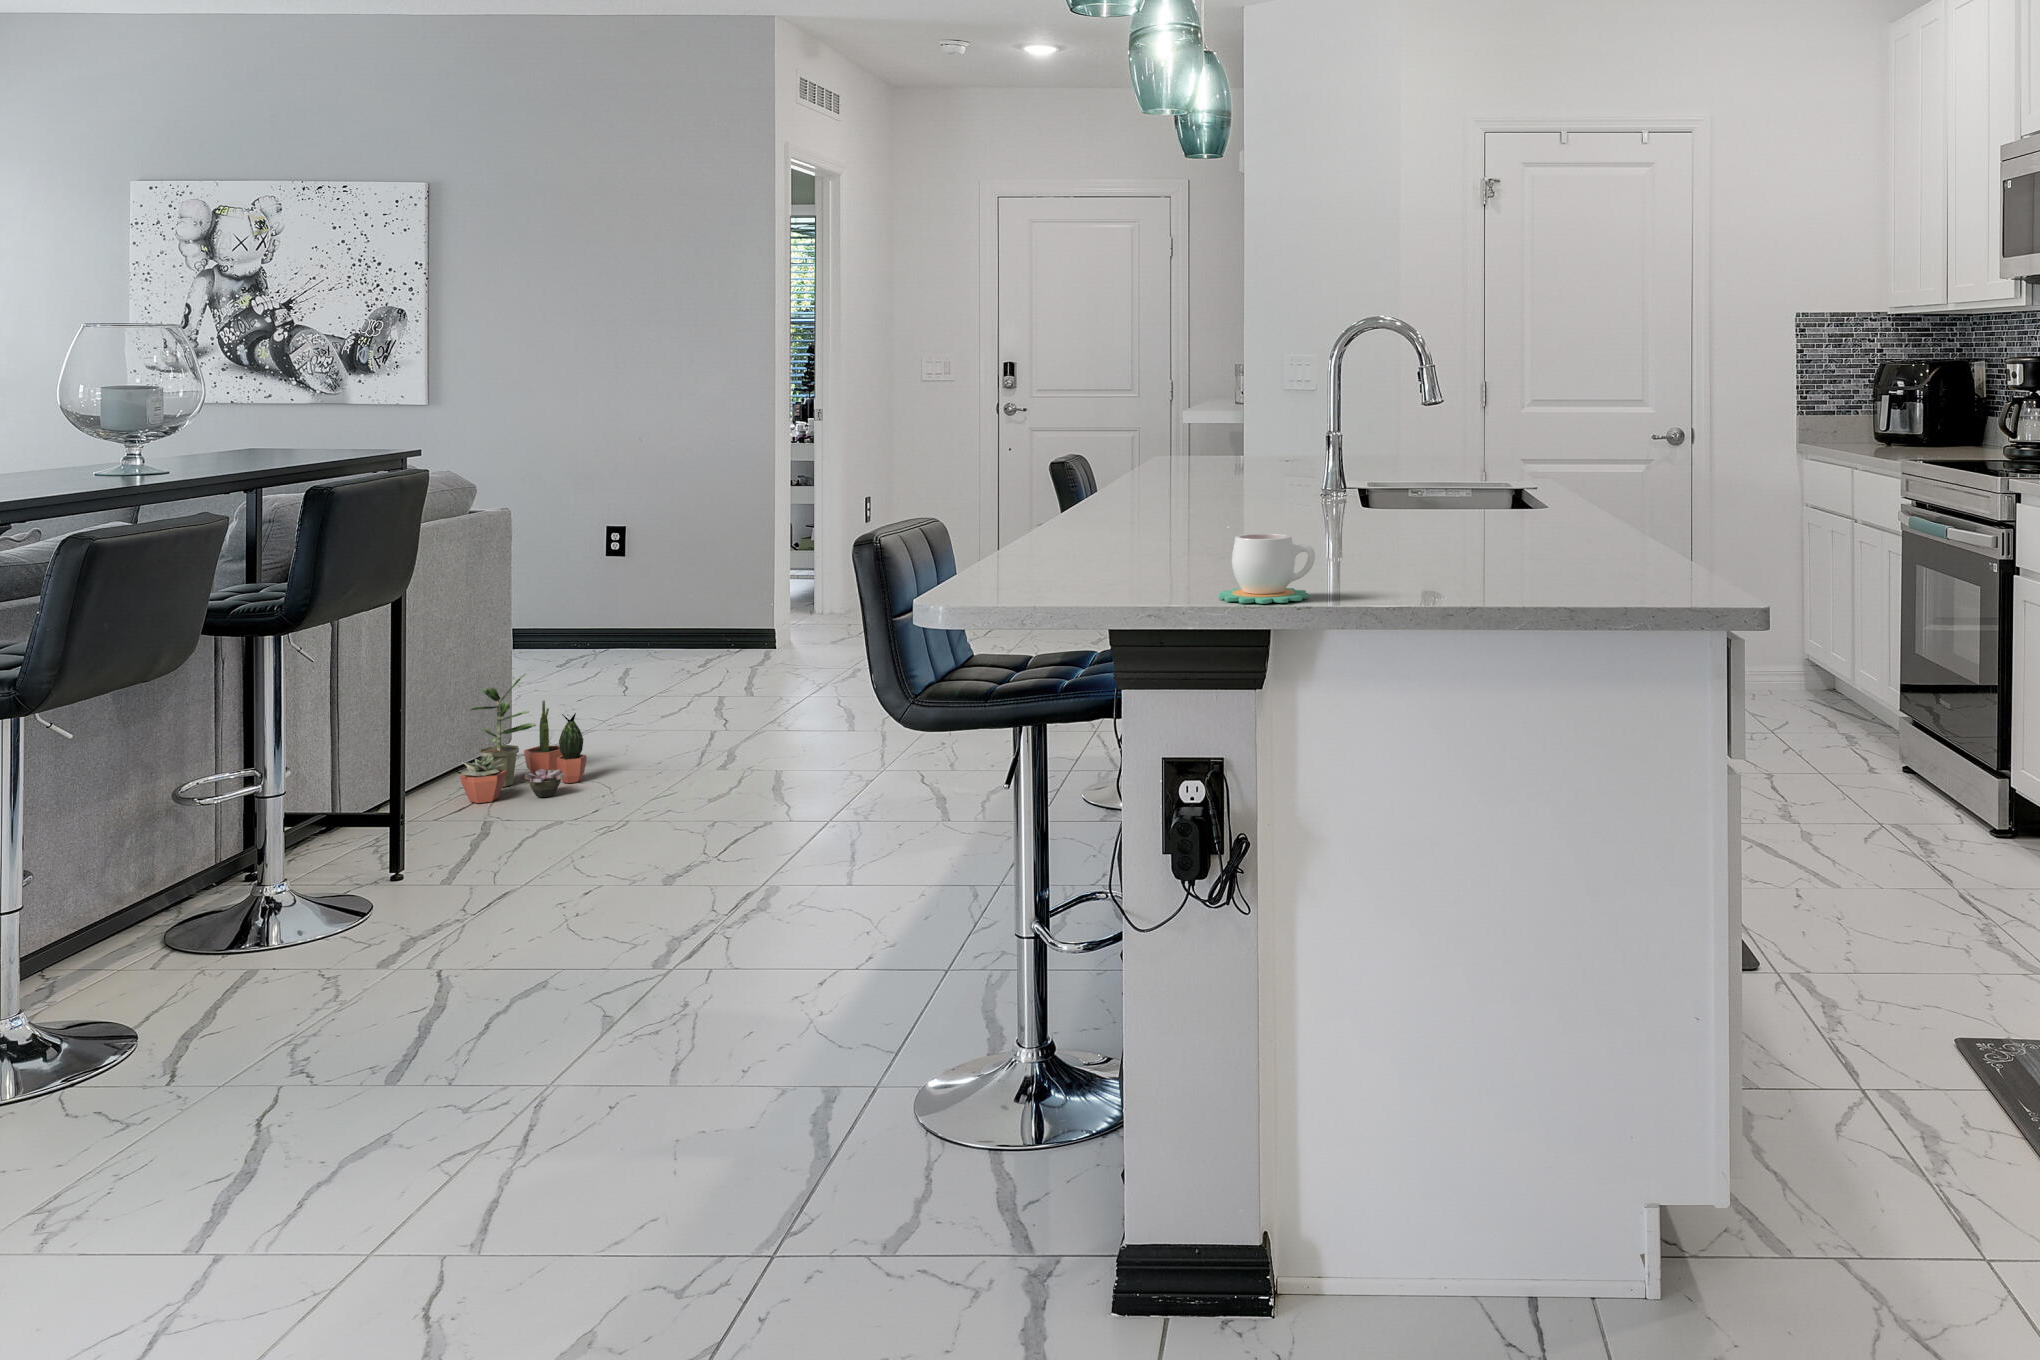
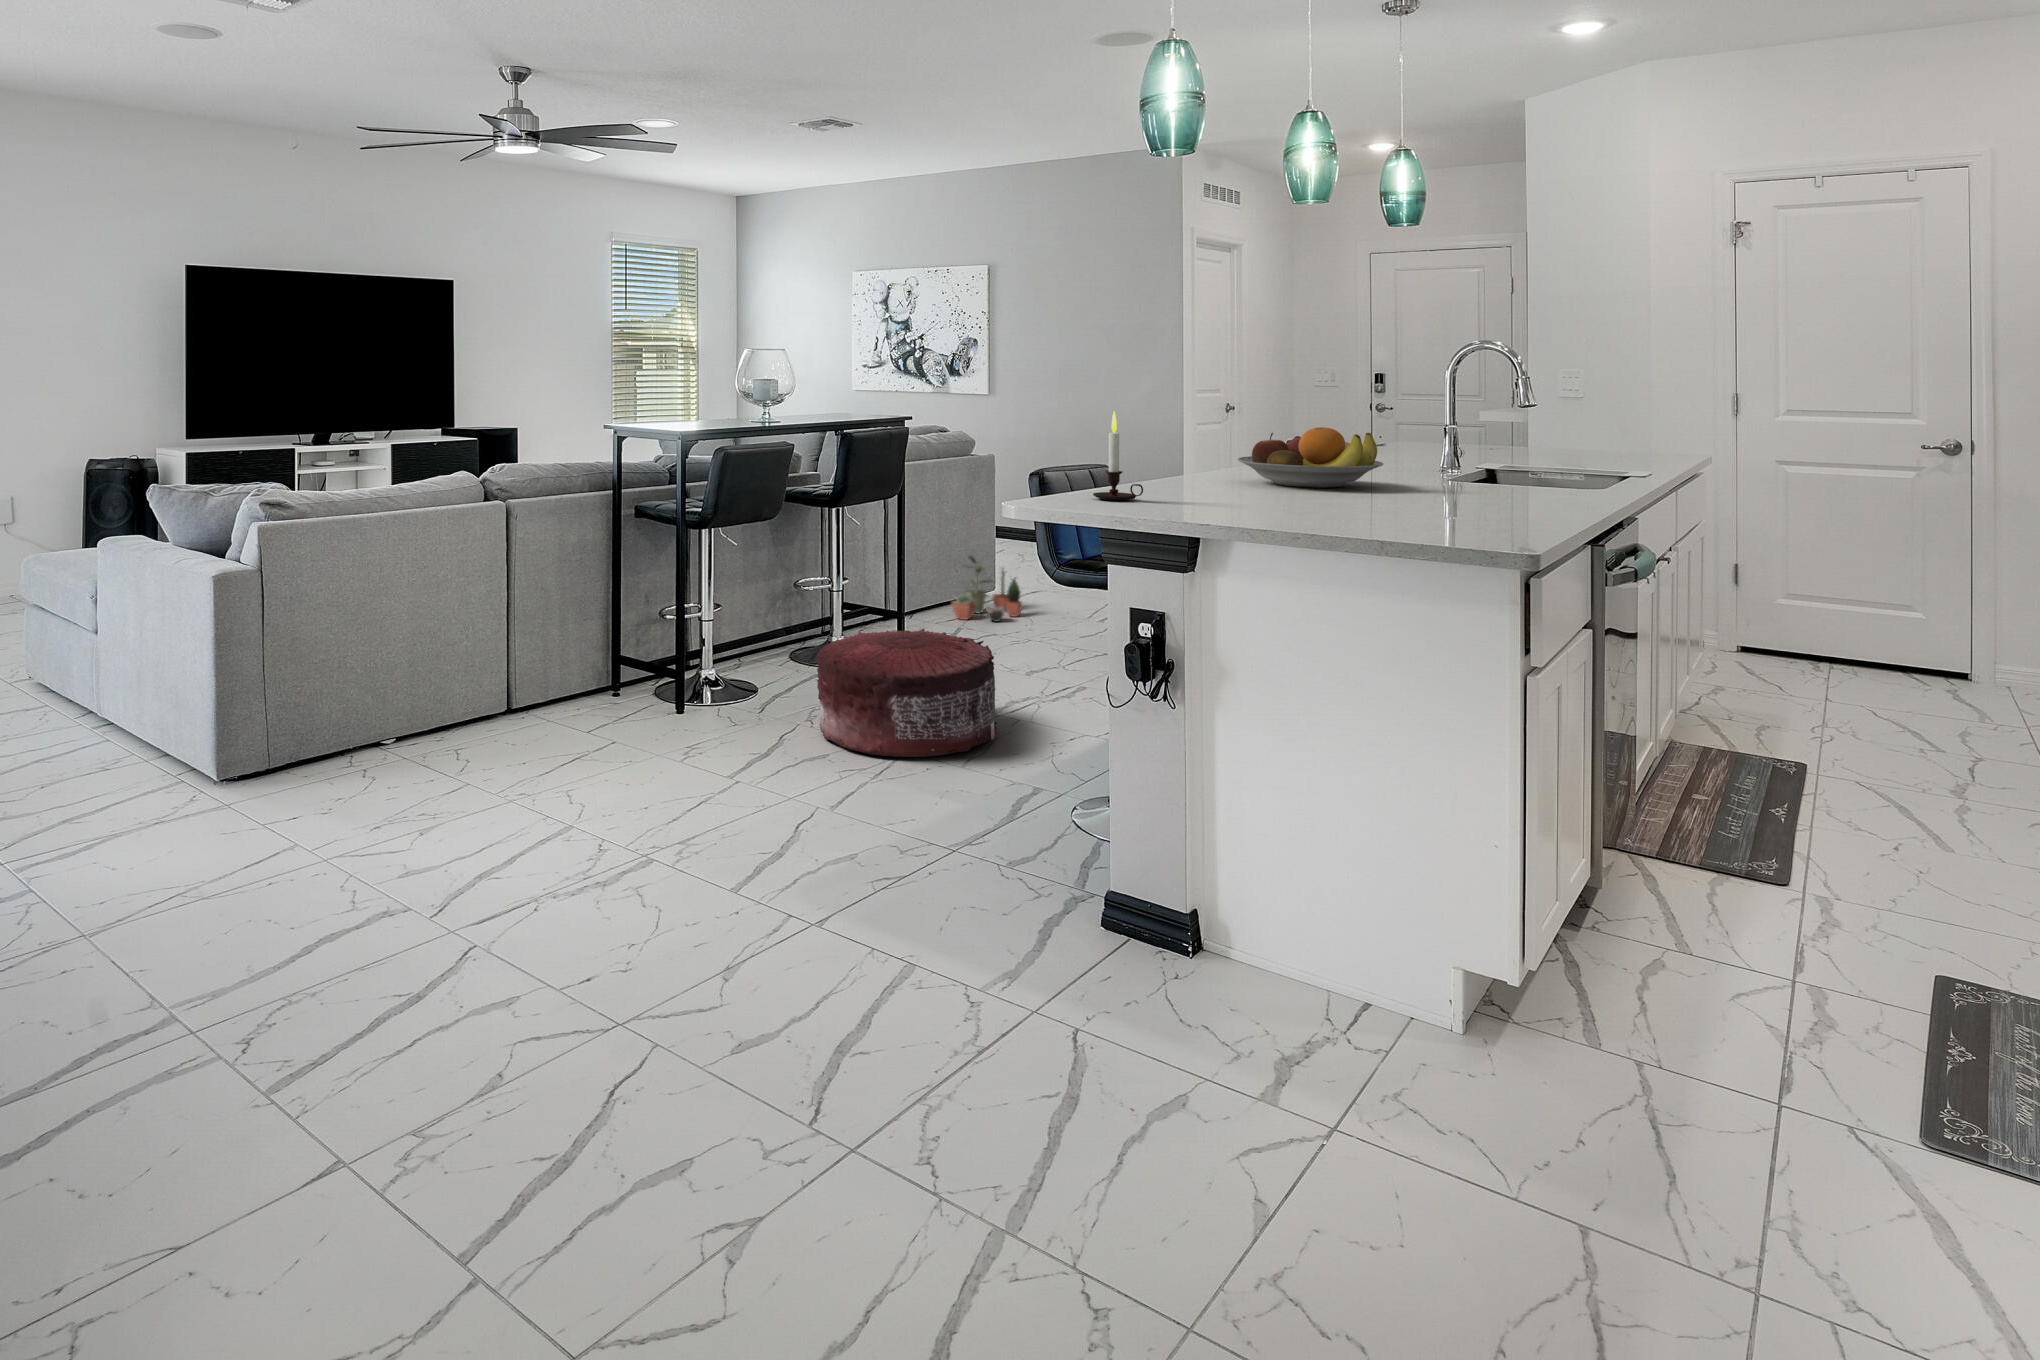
candle: none [1034,430,1123,582] -> present [1093,411,1143,500]
fruit bowl: none [1141,442,1345,533] -> present [1238,427,1383,488]
mug: present [1218,533,1315,604] -> none [1168,477,1228,519]
pouf: none [327,839,695,1106] -> present [816,629,997,757]

